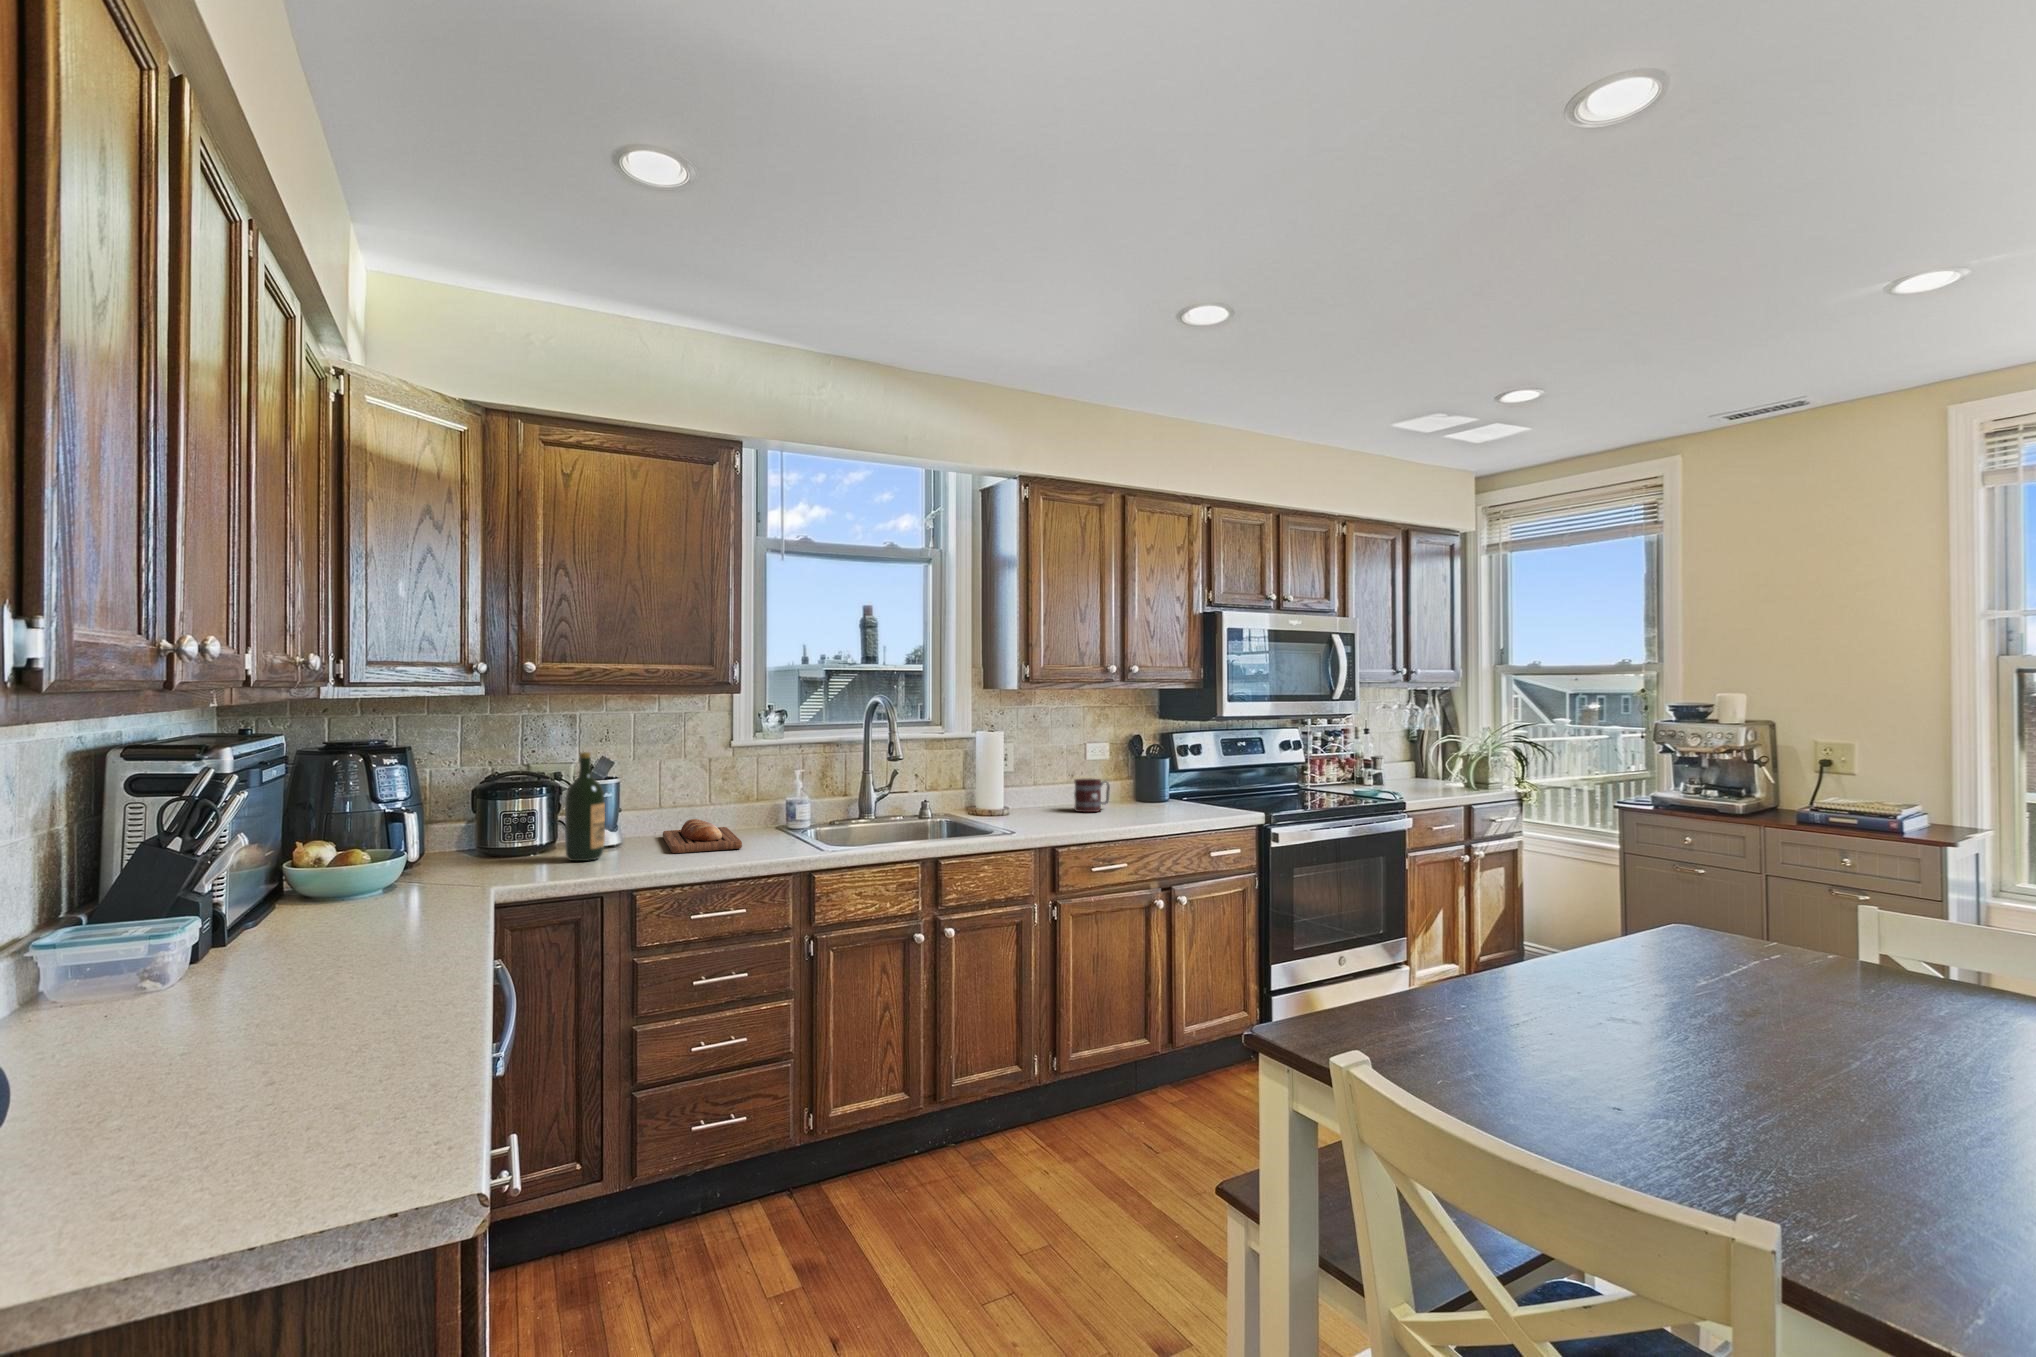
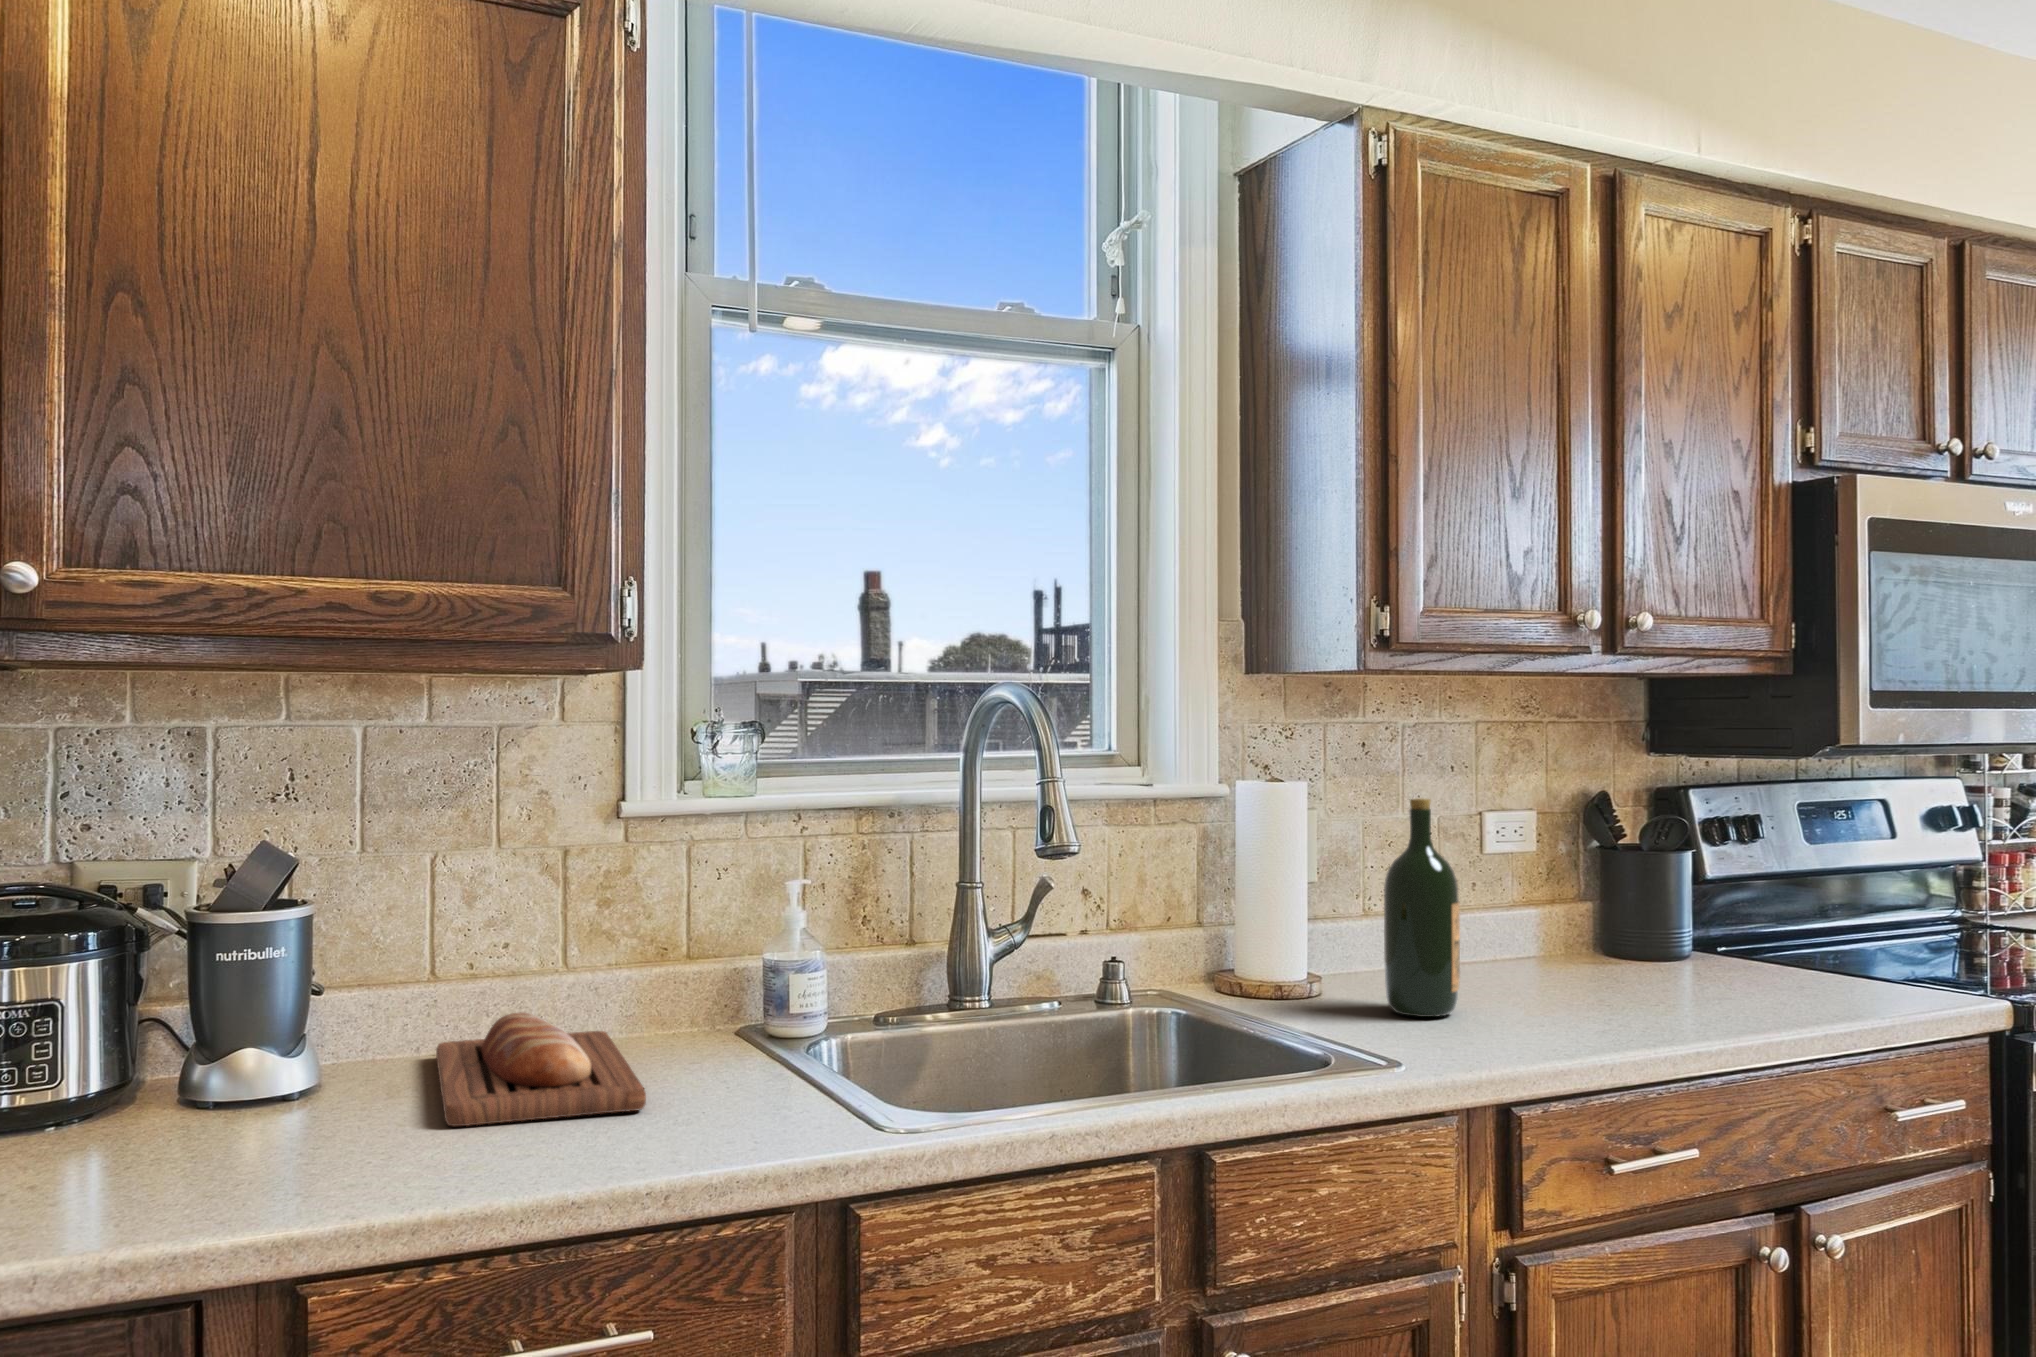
wine bottle: present [565,752,605,861] -> present [1384,798,1460,1017]
mug: present [1074,779,1110,812] -> none [1479,901,1568,990]

